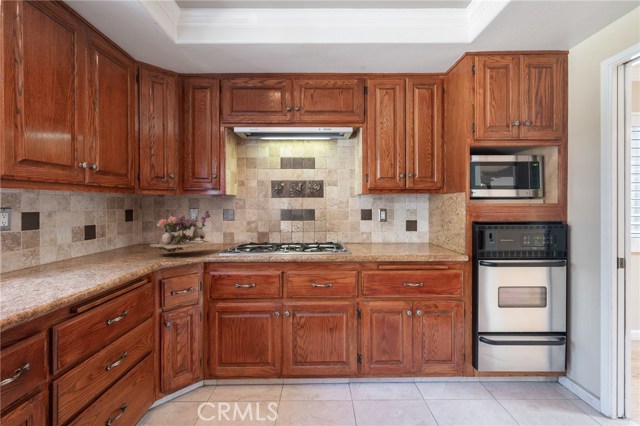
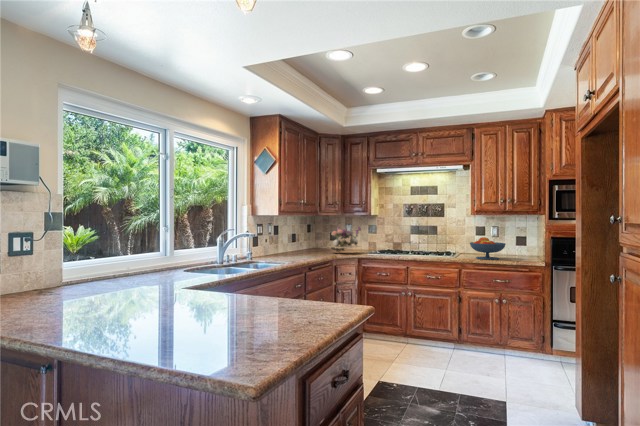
fruit bowl: none [366,223,413,254] -> present [470,237,506,260]

